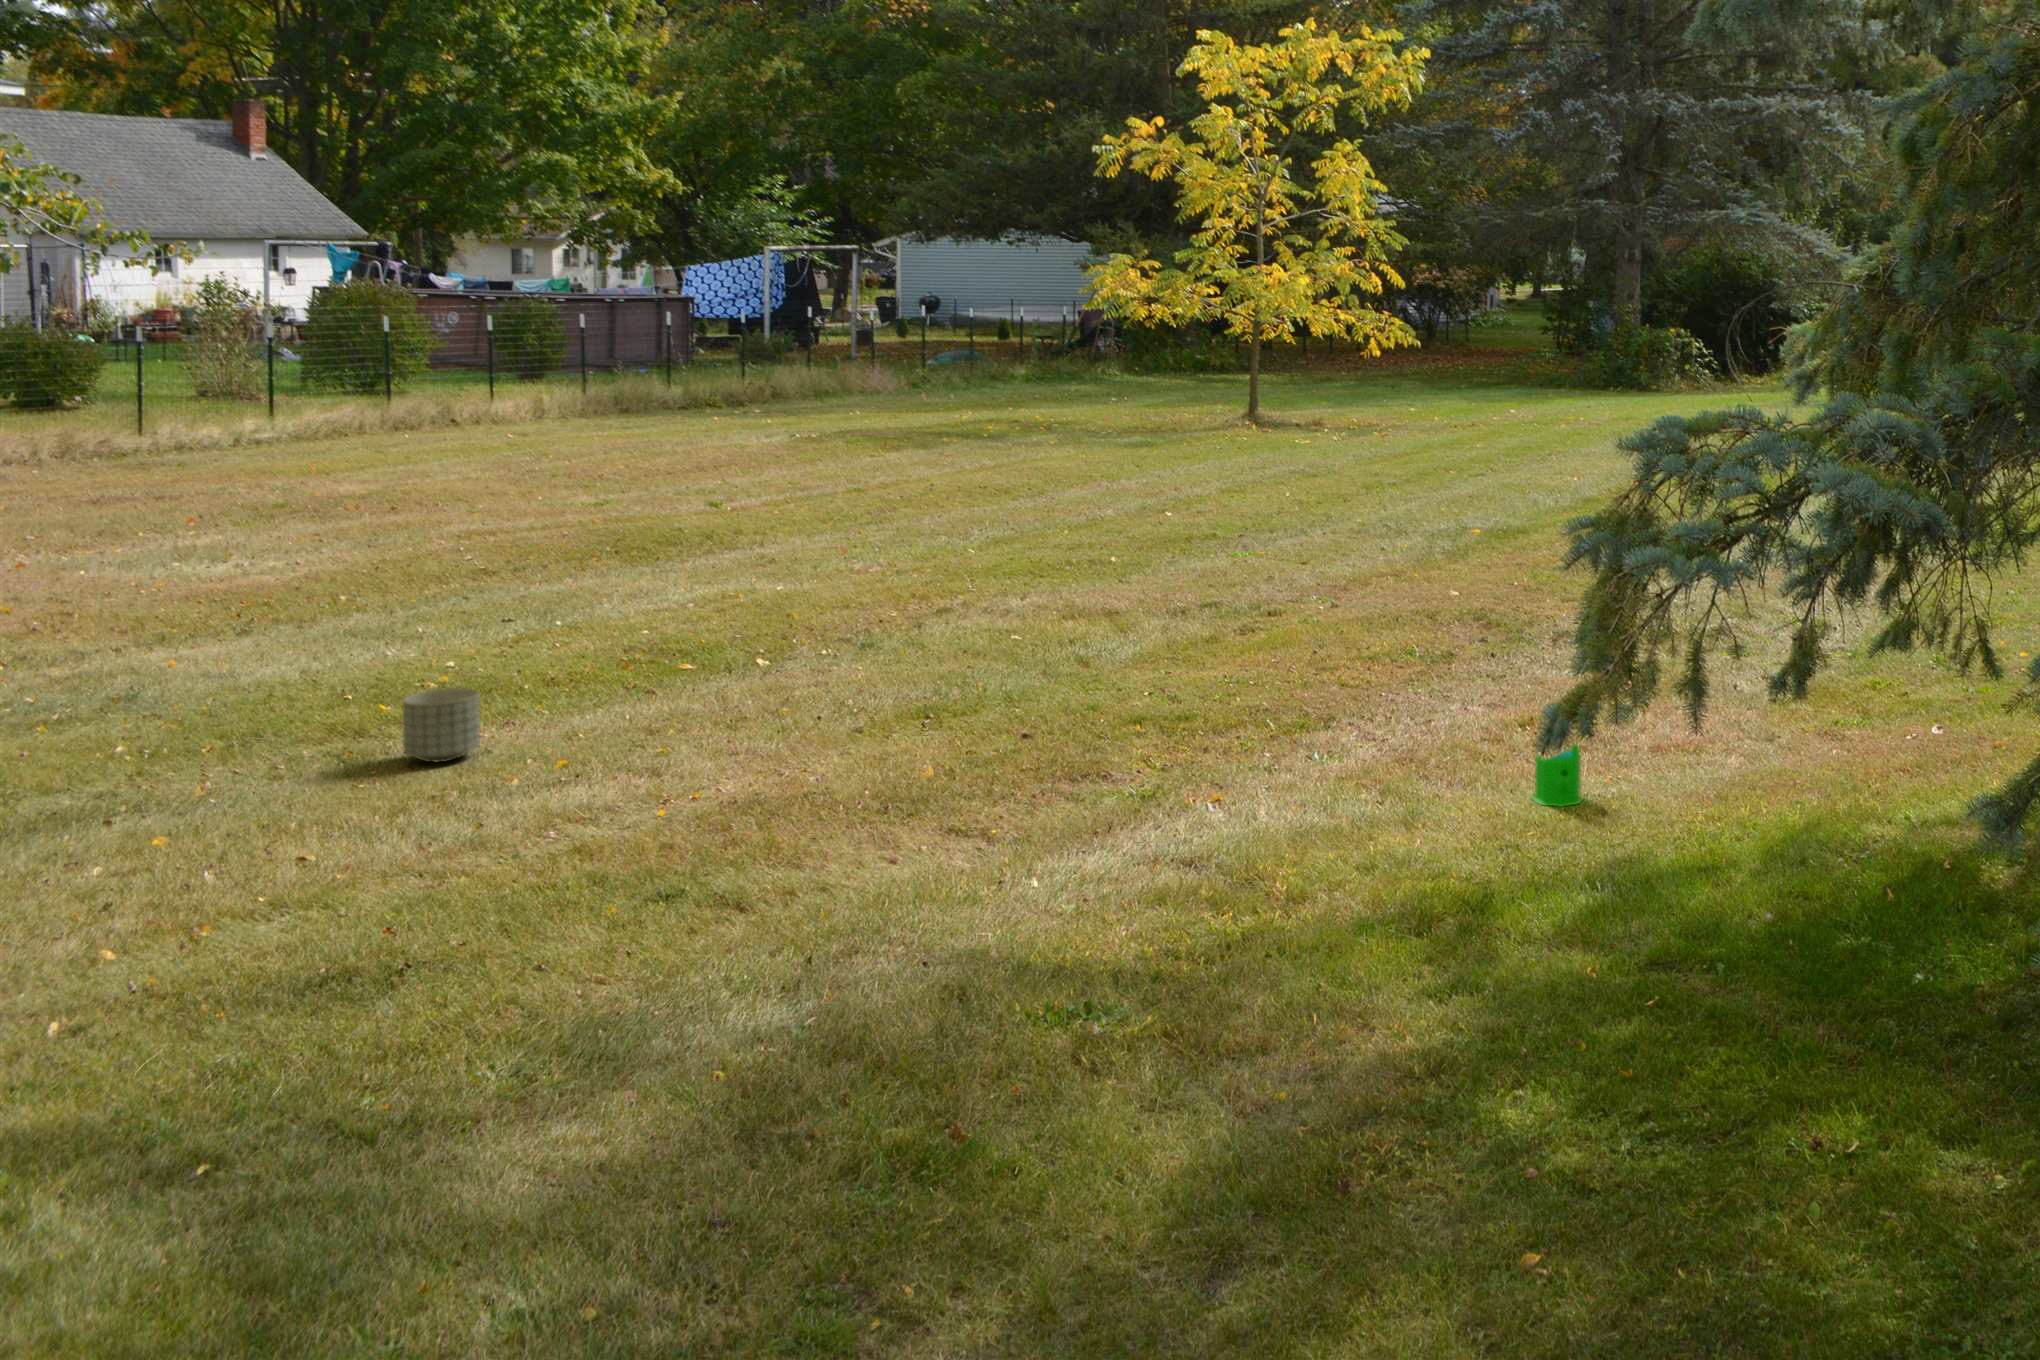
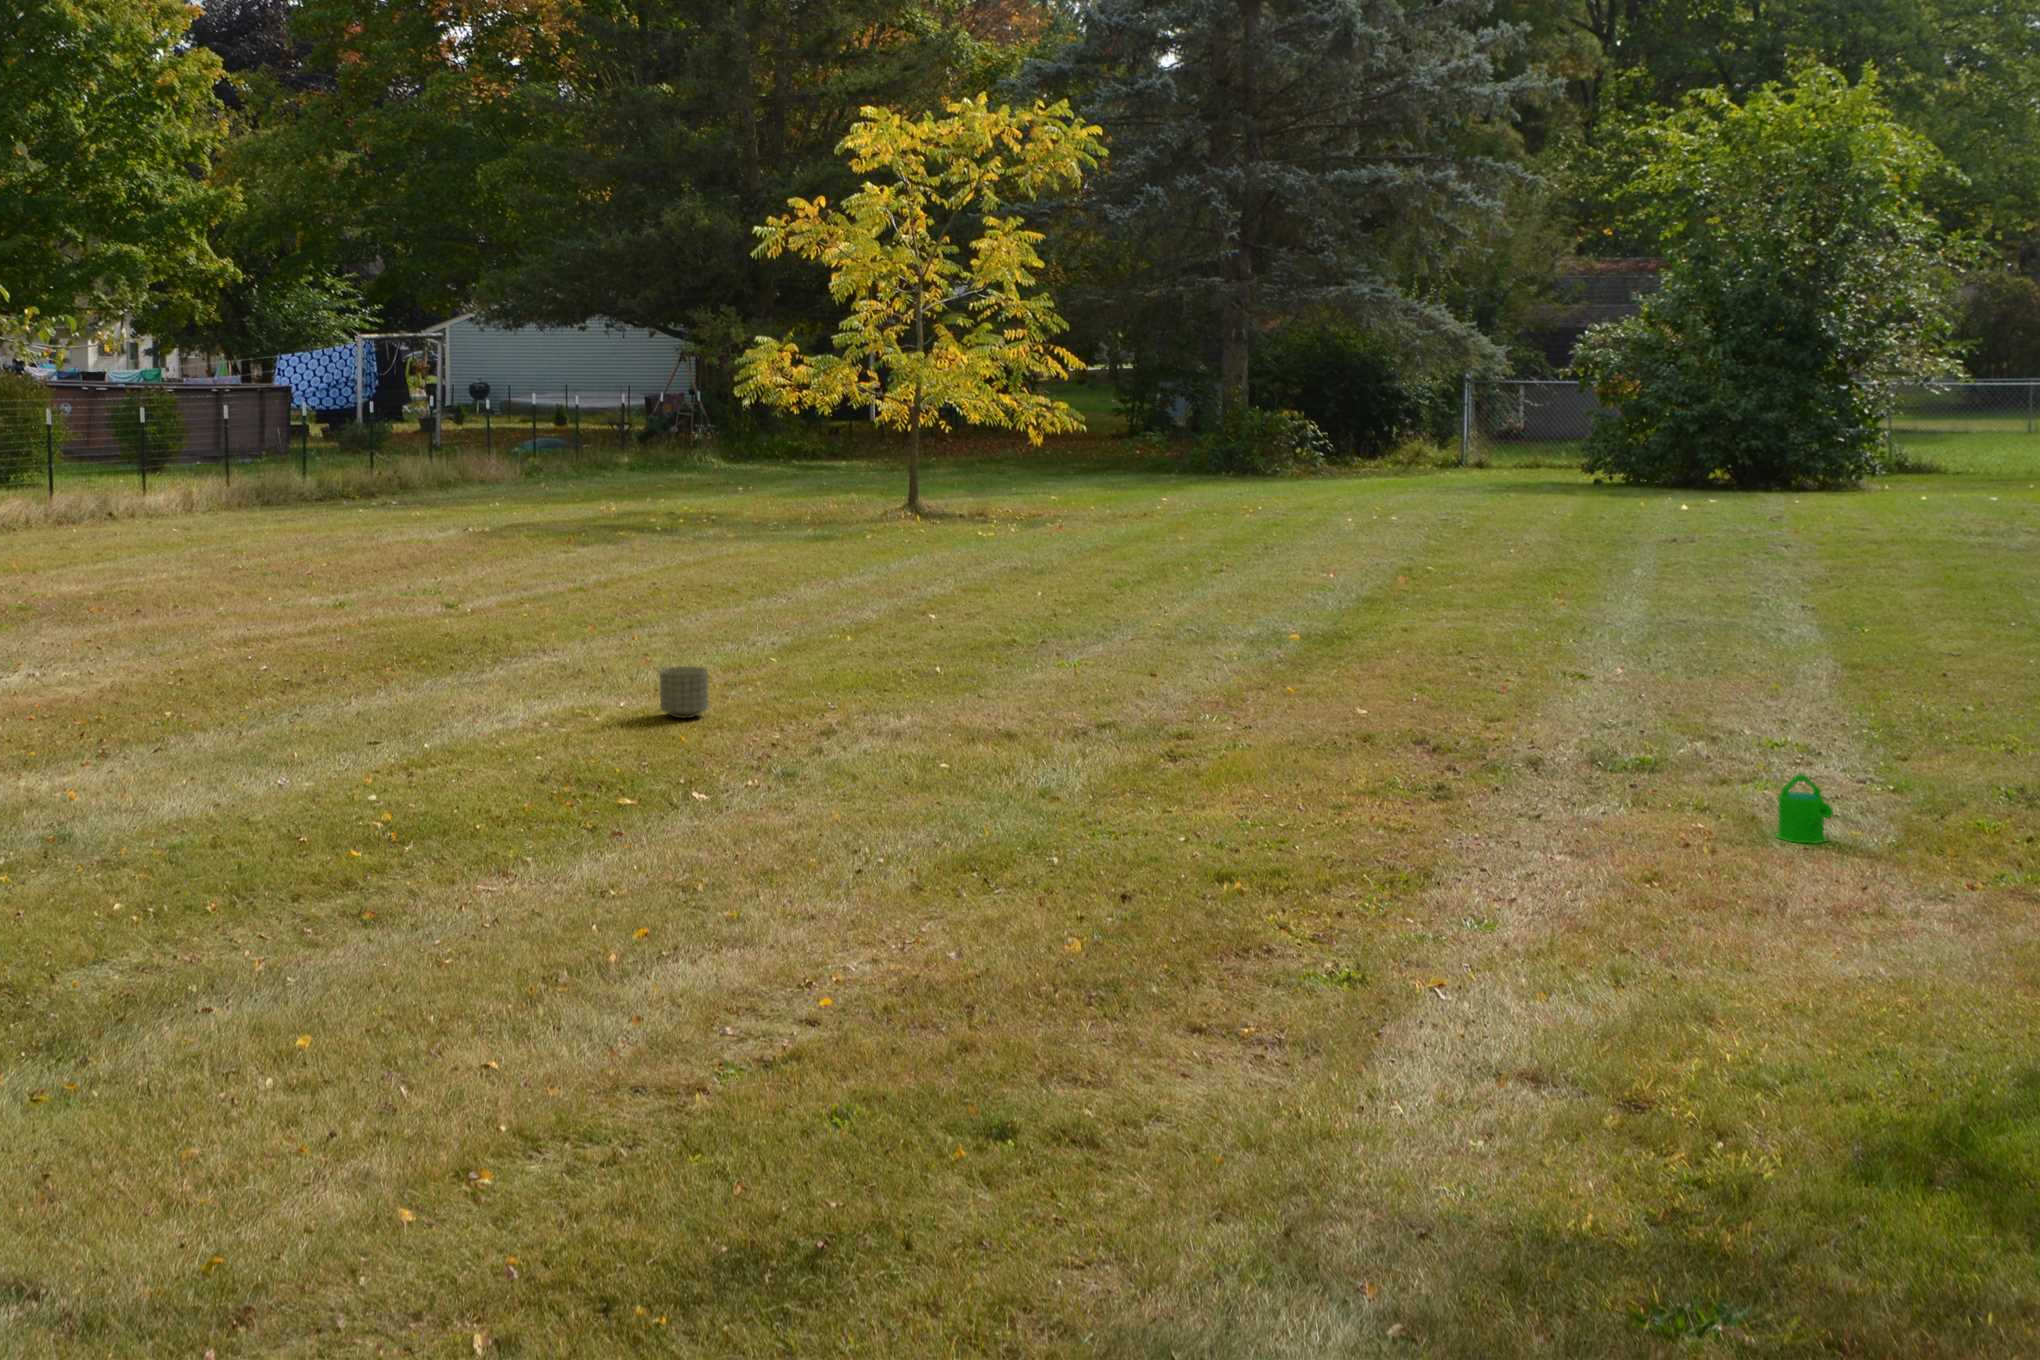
watering can: present [1532,743,1583,807] -> present [1775,774,1833,844]

